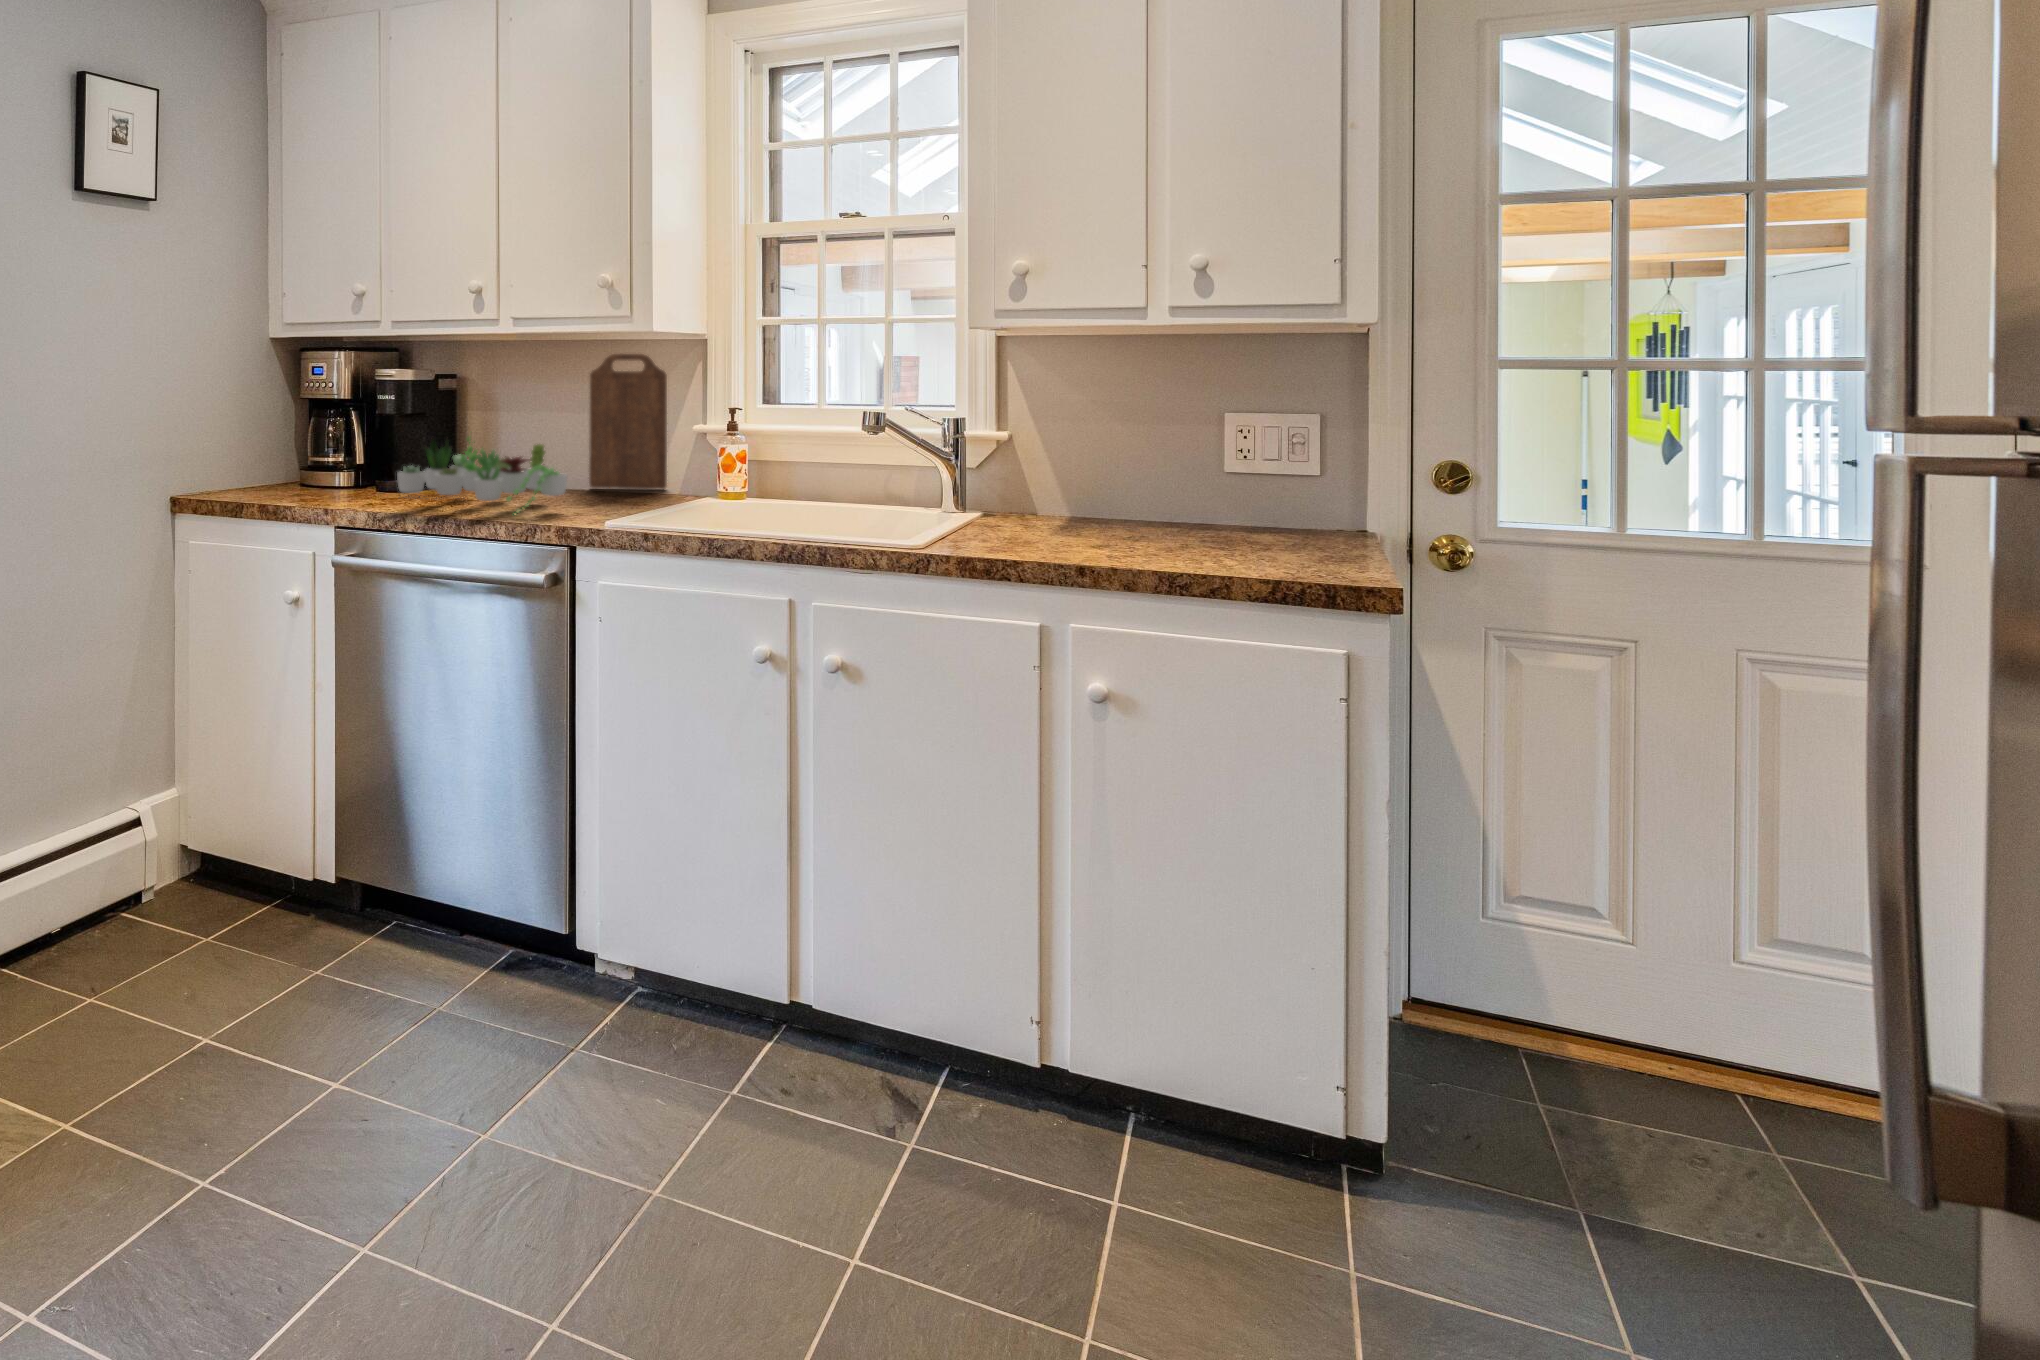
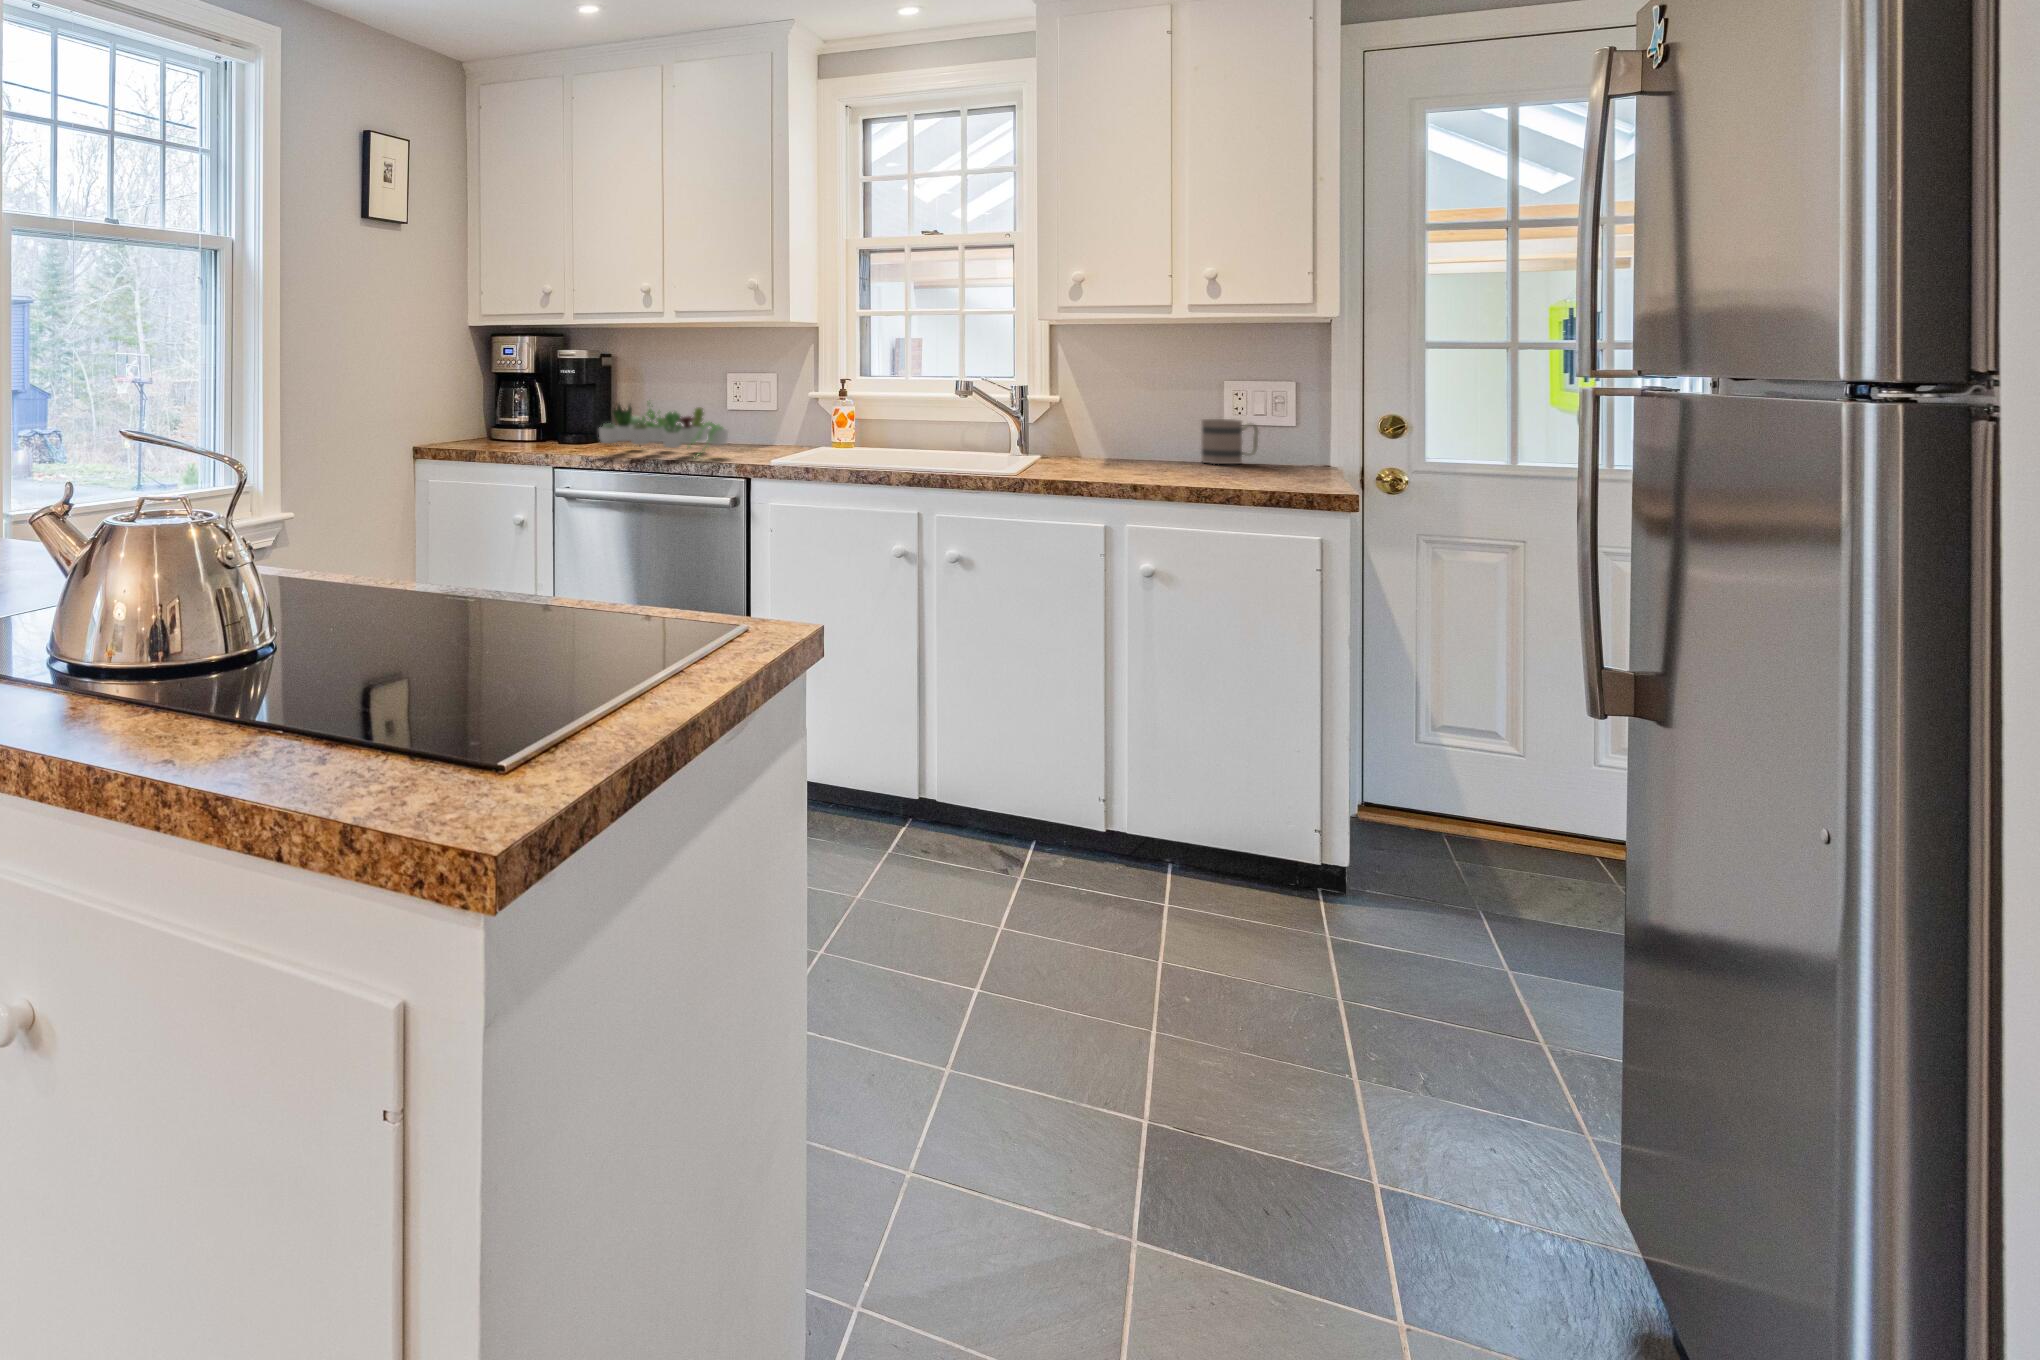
cutting board: present [589,354,667,490] -> none [725,339,786,443]
mug: none [1189,465,1267,529] -> present [1200,419,1258,464]

